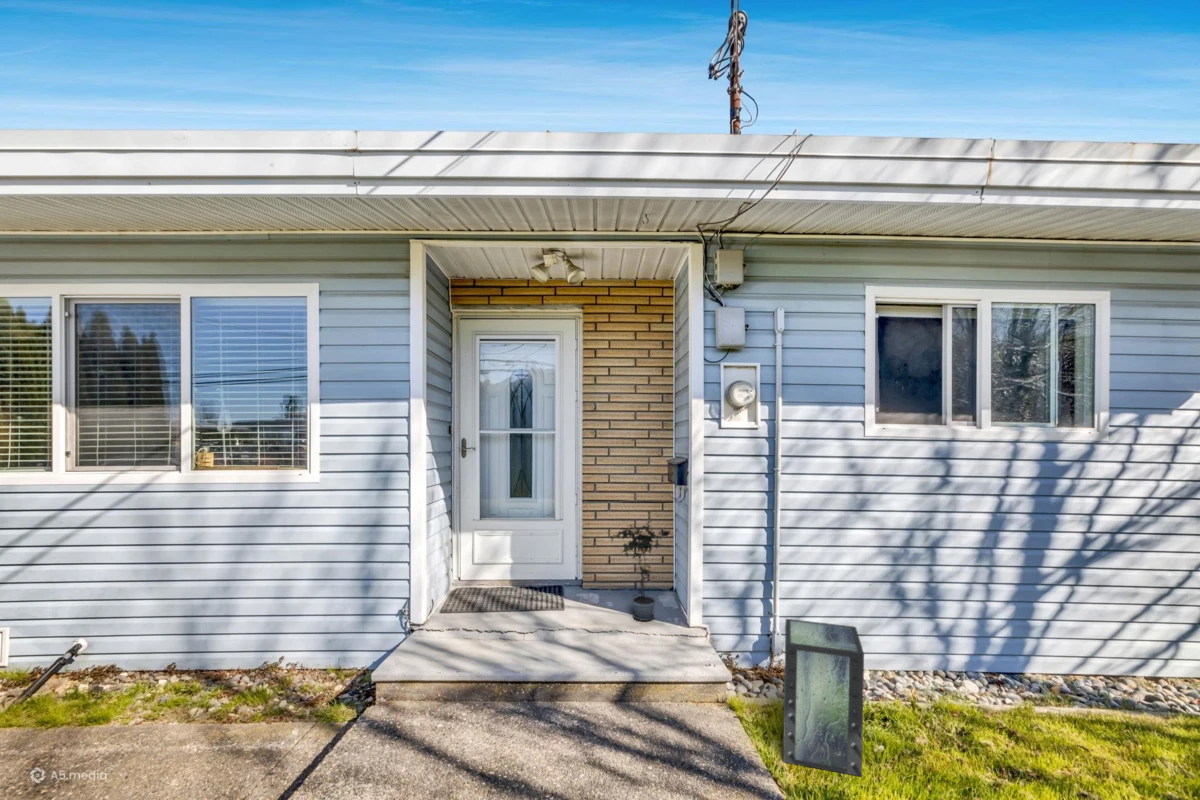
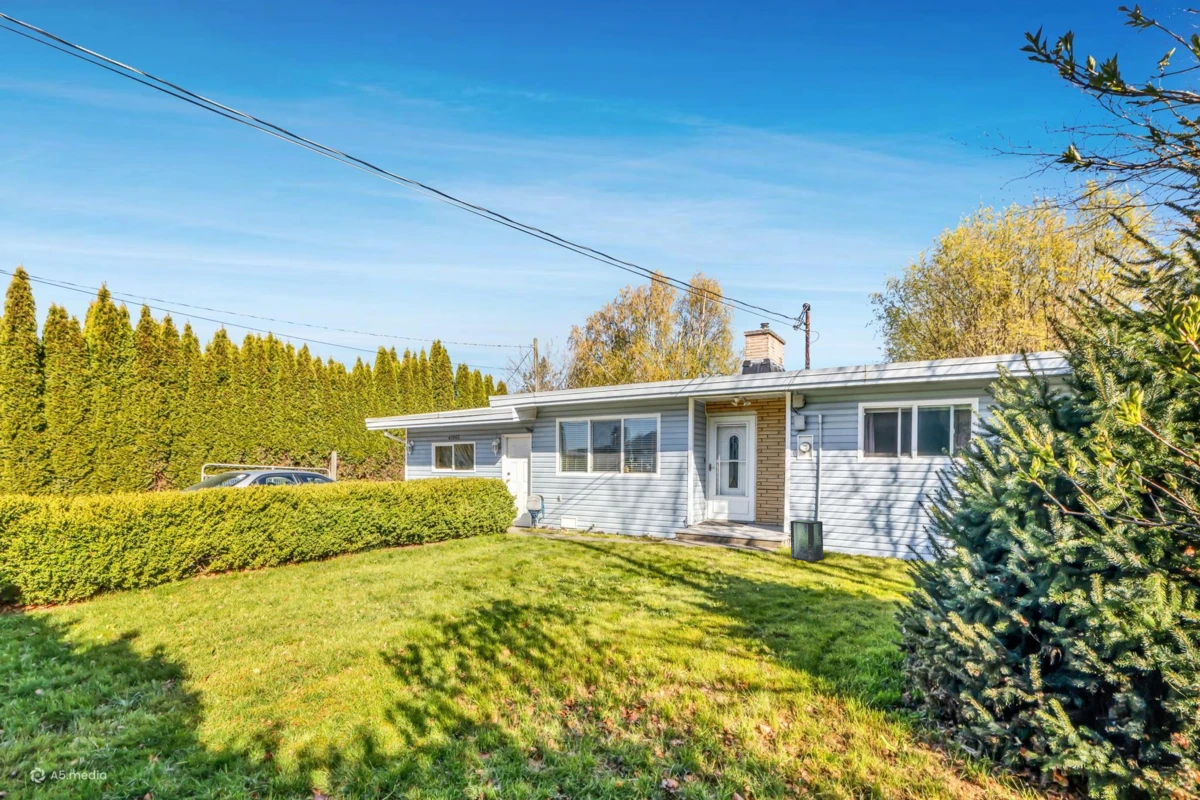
potted plant: present [611,521,670,621] -> none [759,494,785,532]

